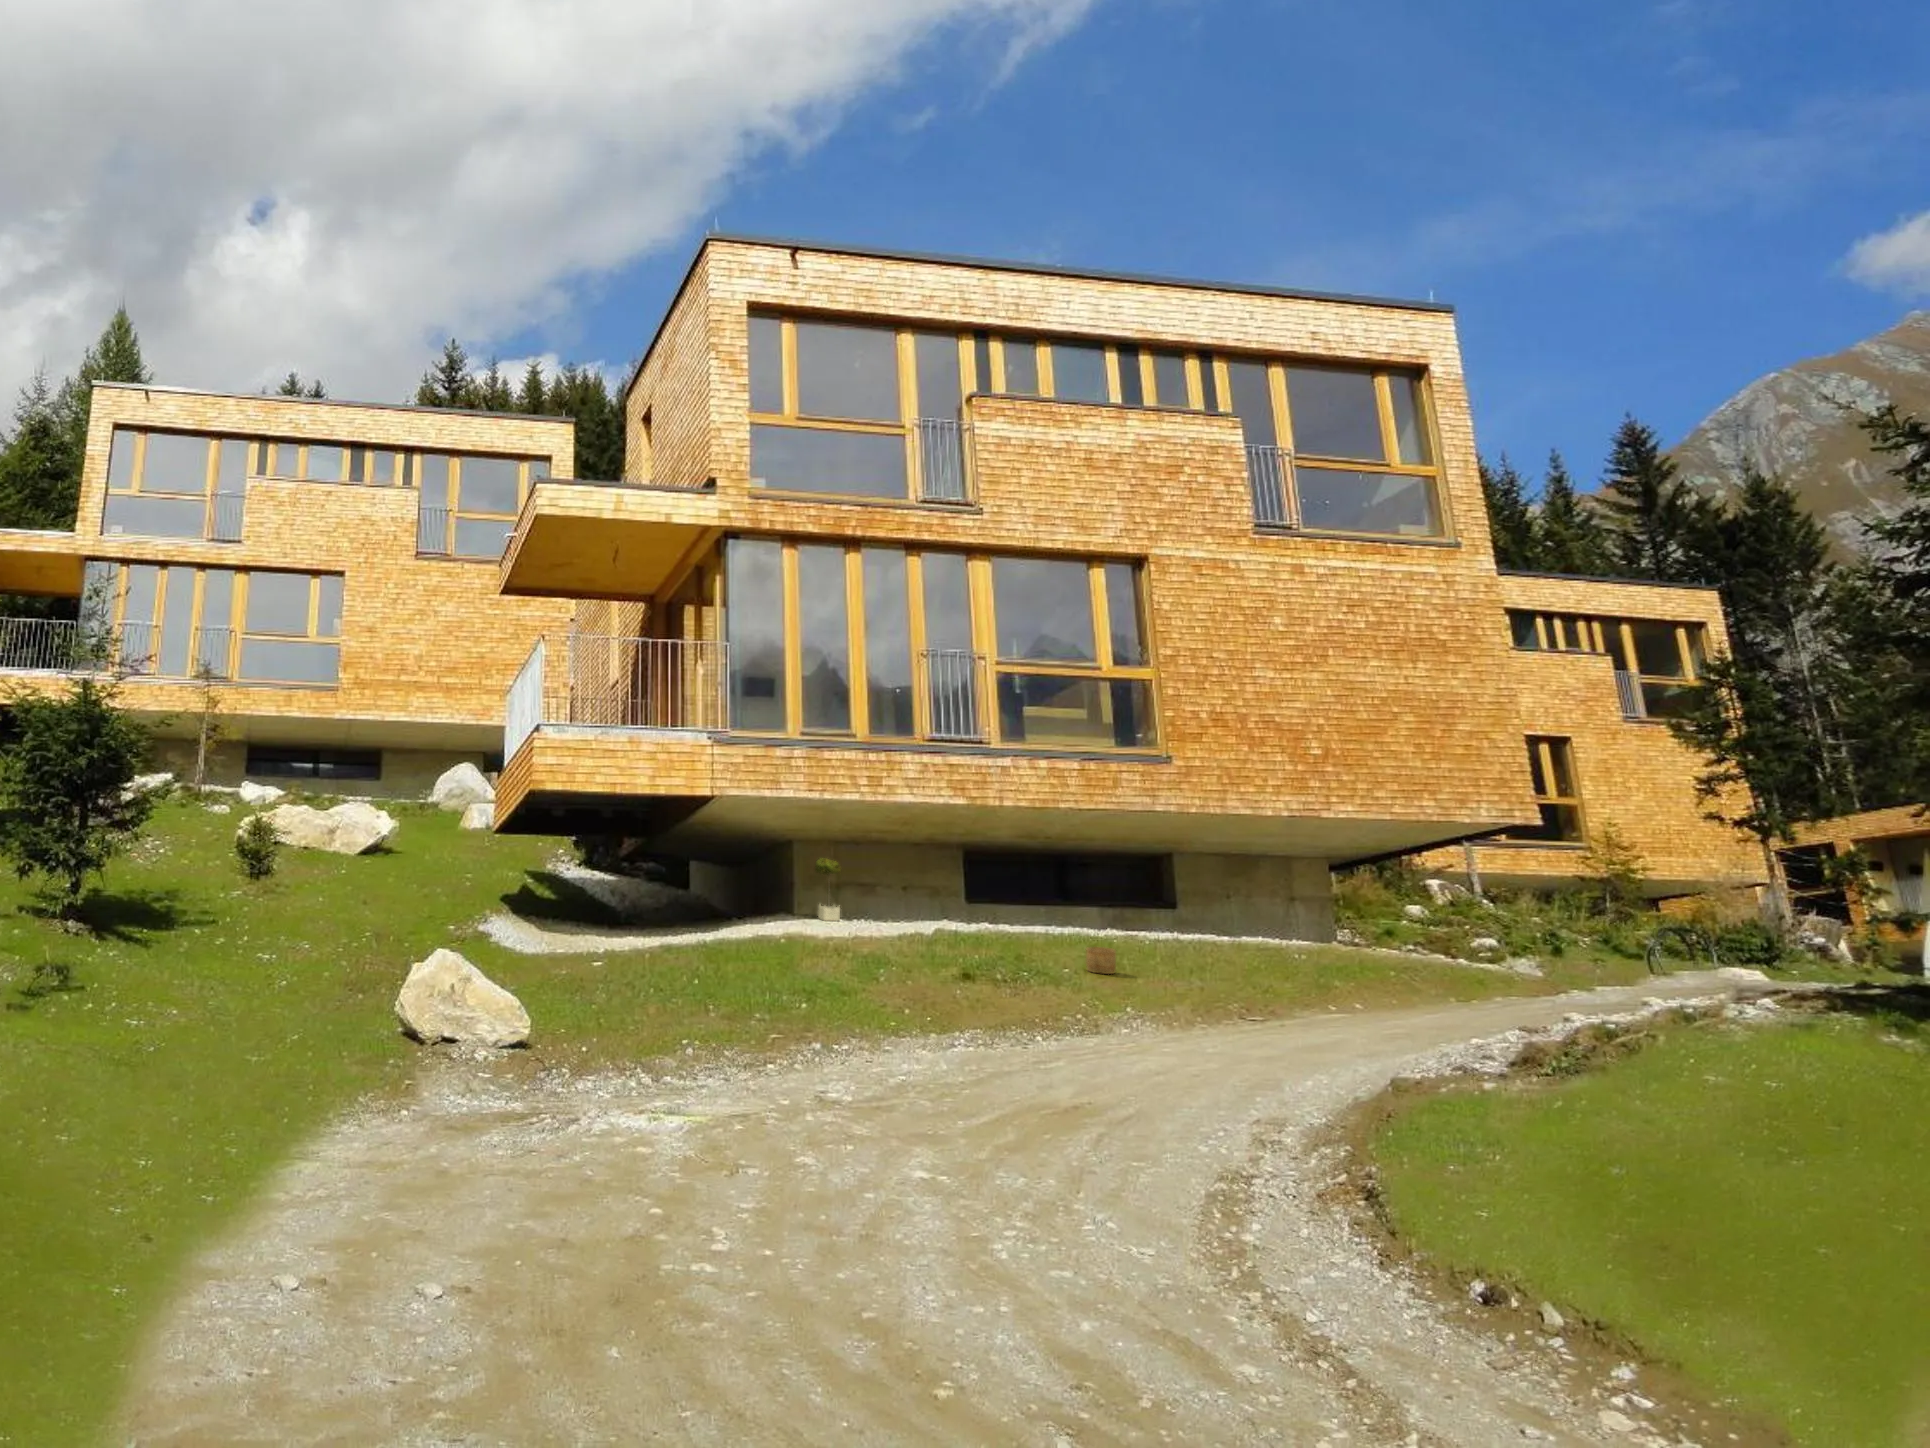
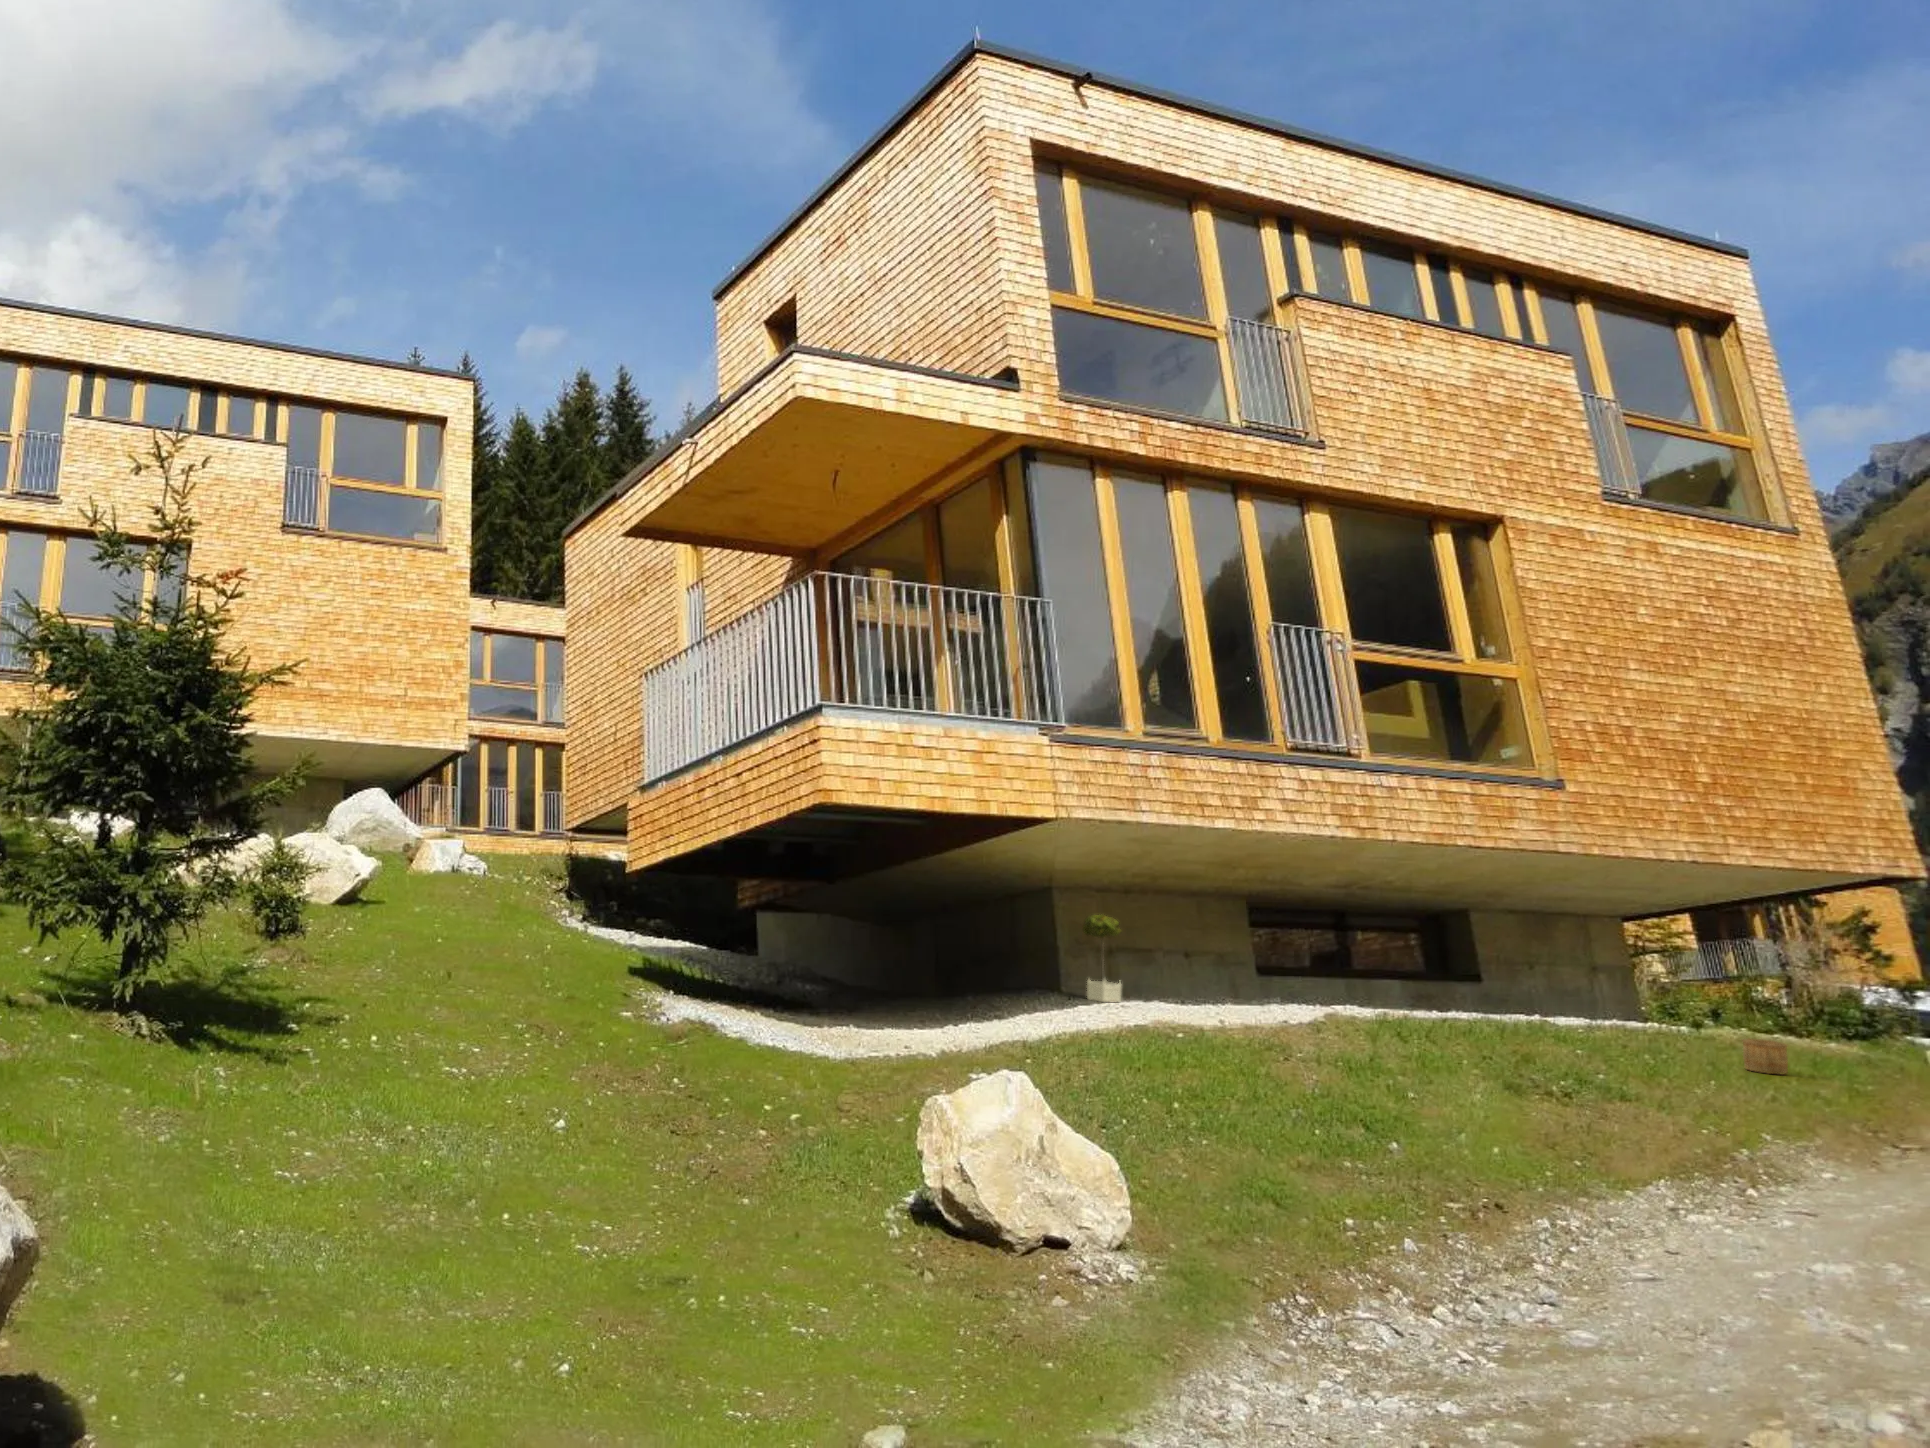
wooden bucket: present [1086,947,1116,974] -> present [1742,1039,1788,1075]

